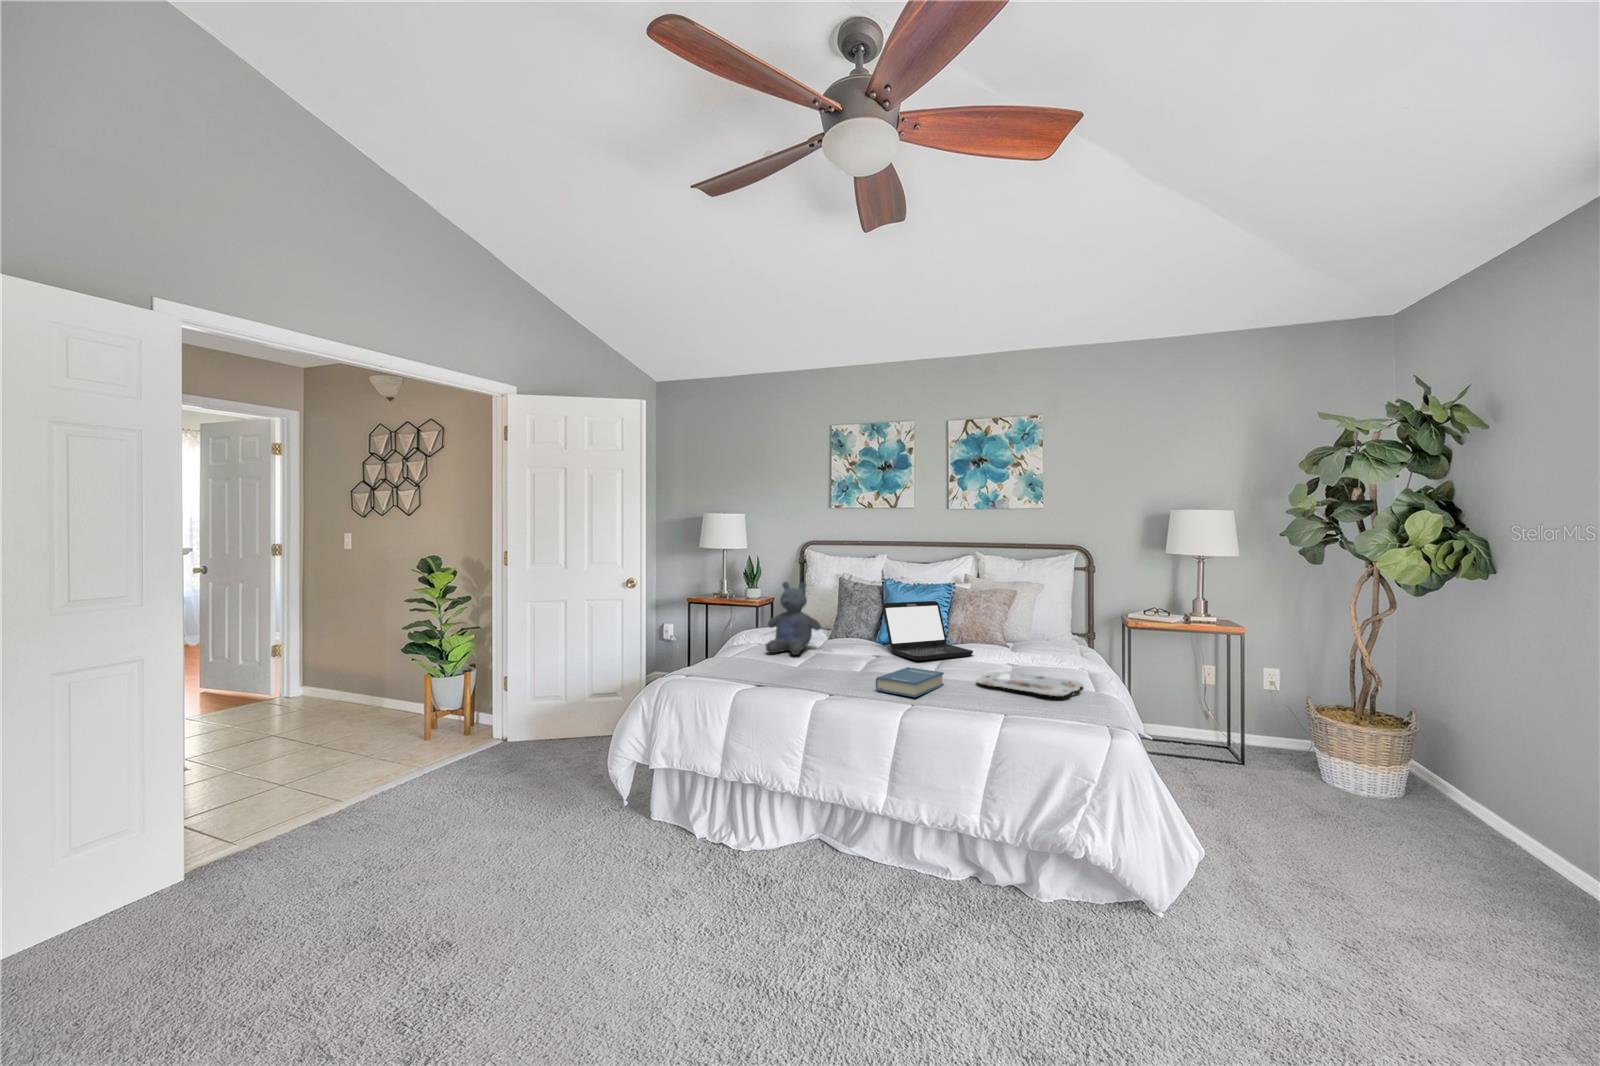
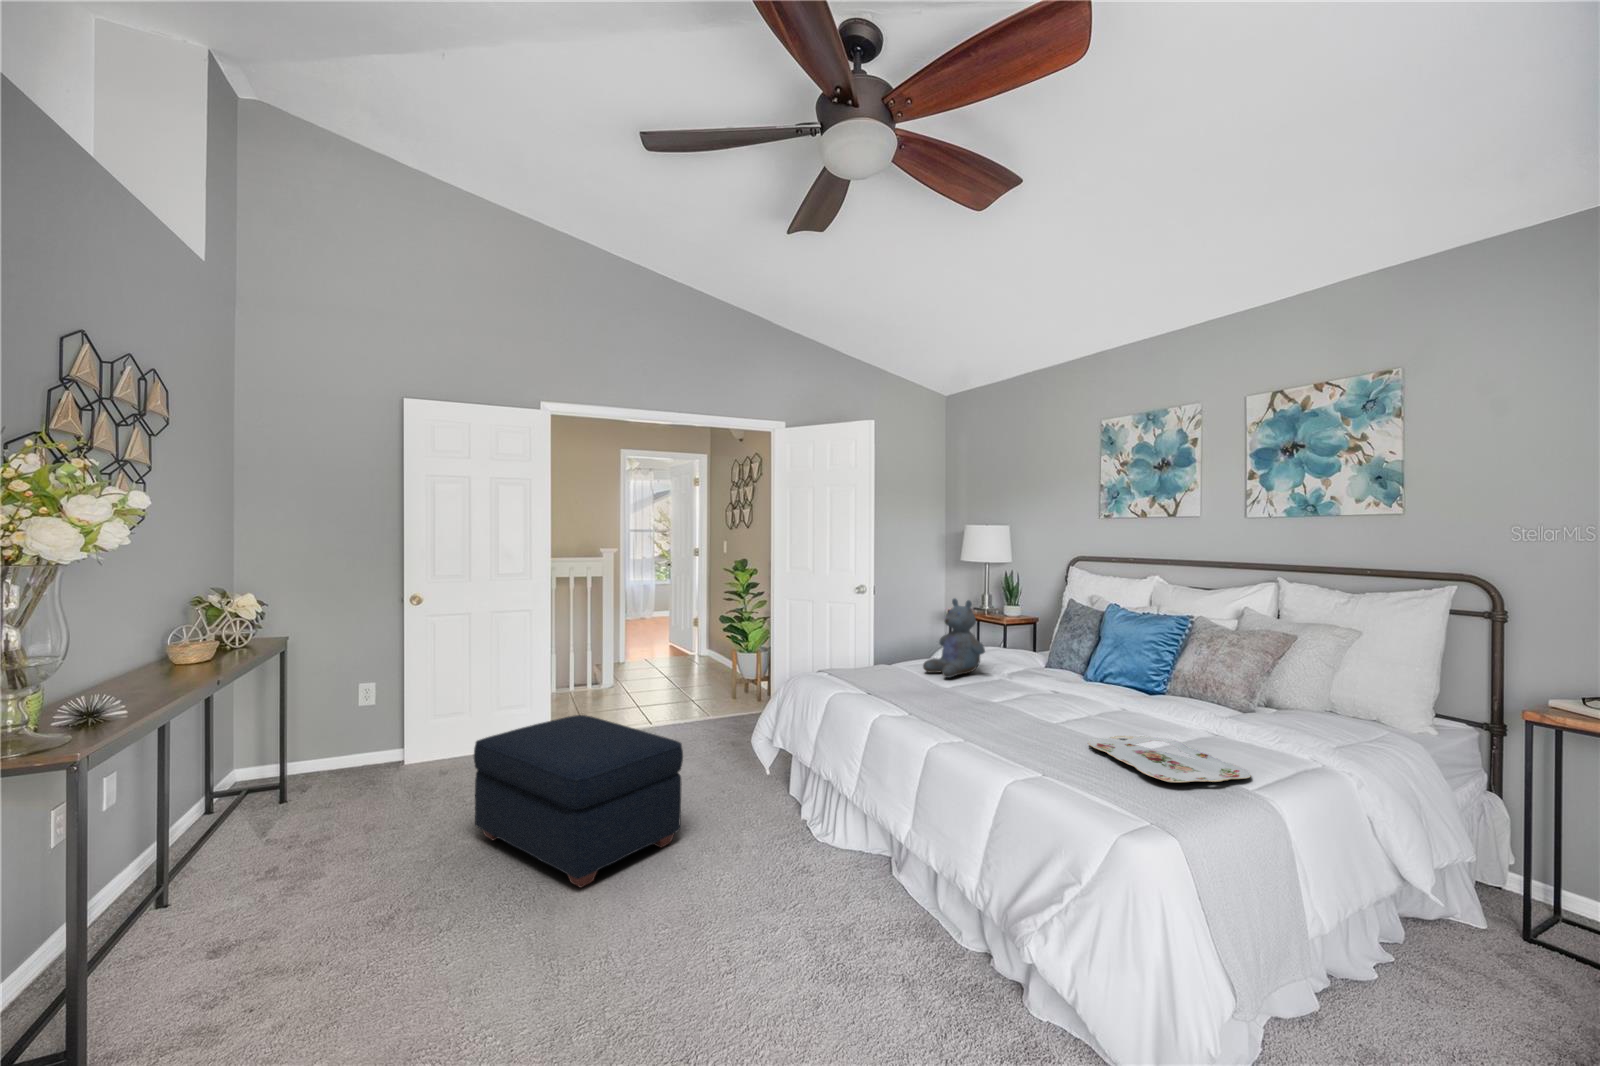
laptop: present [883,601,973,661] -> none [1057,632,1166,712]
hardback book: present [876,667,944,697] -> none [954,708,1046,741]
ottoman: none [263,771,587,990] -> present [474,715,683,887]

